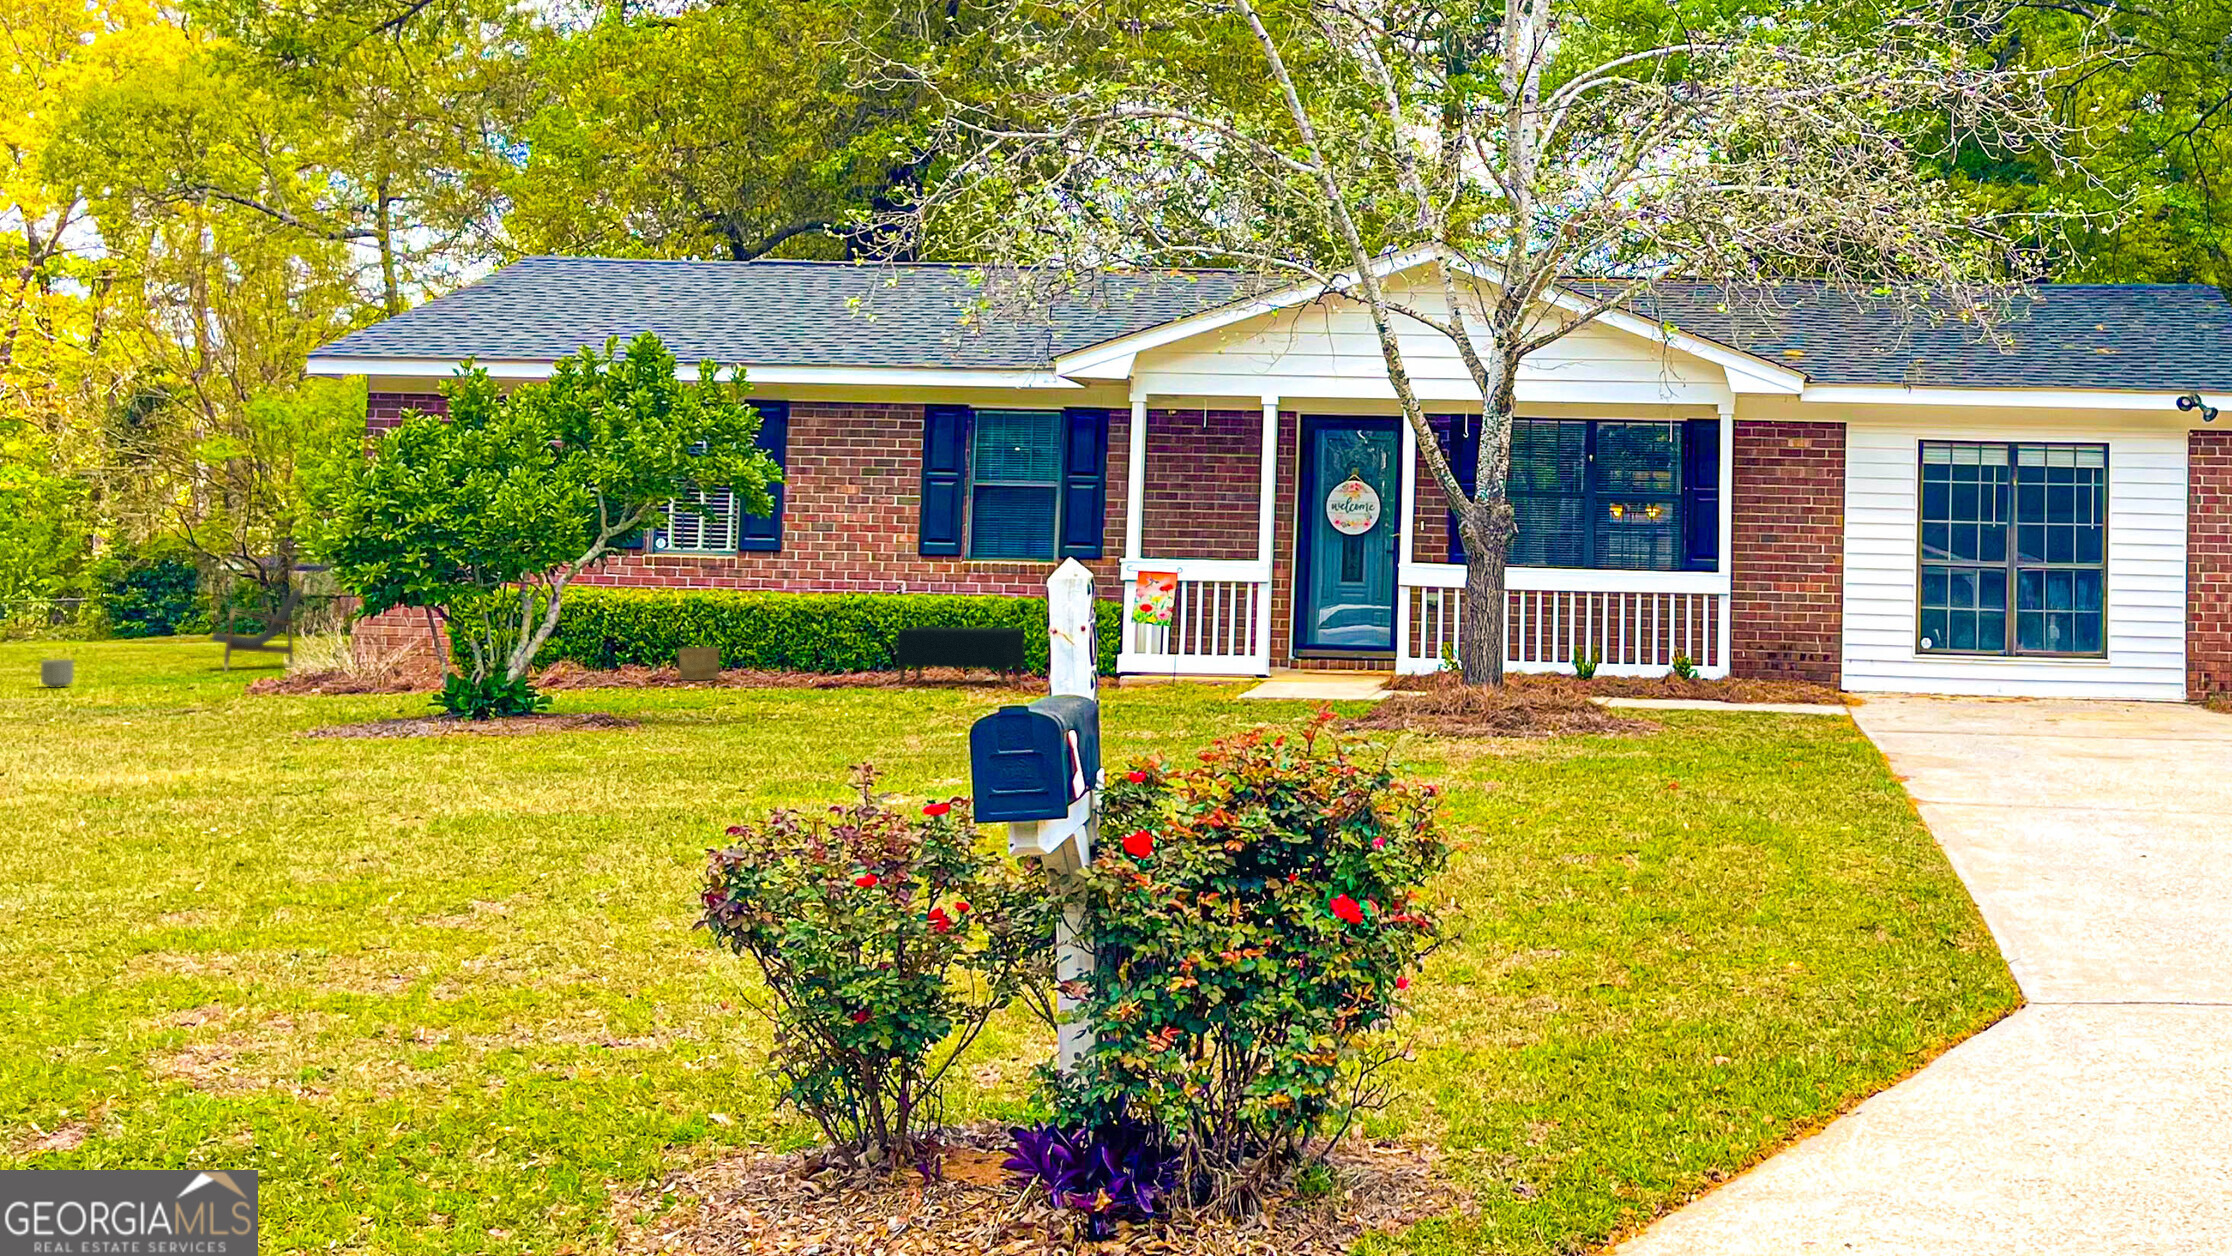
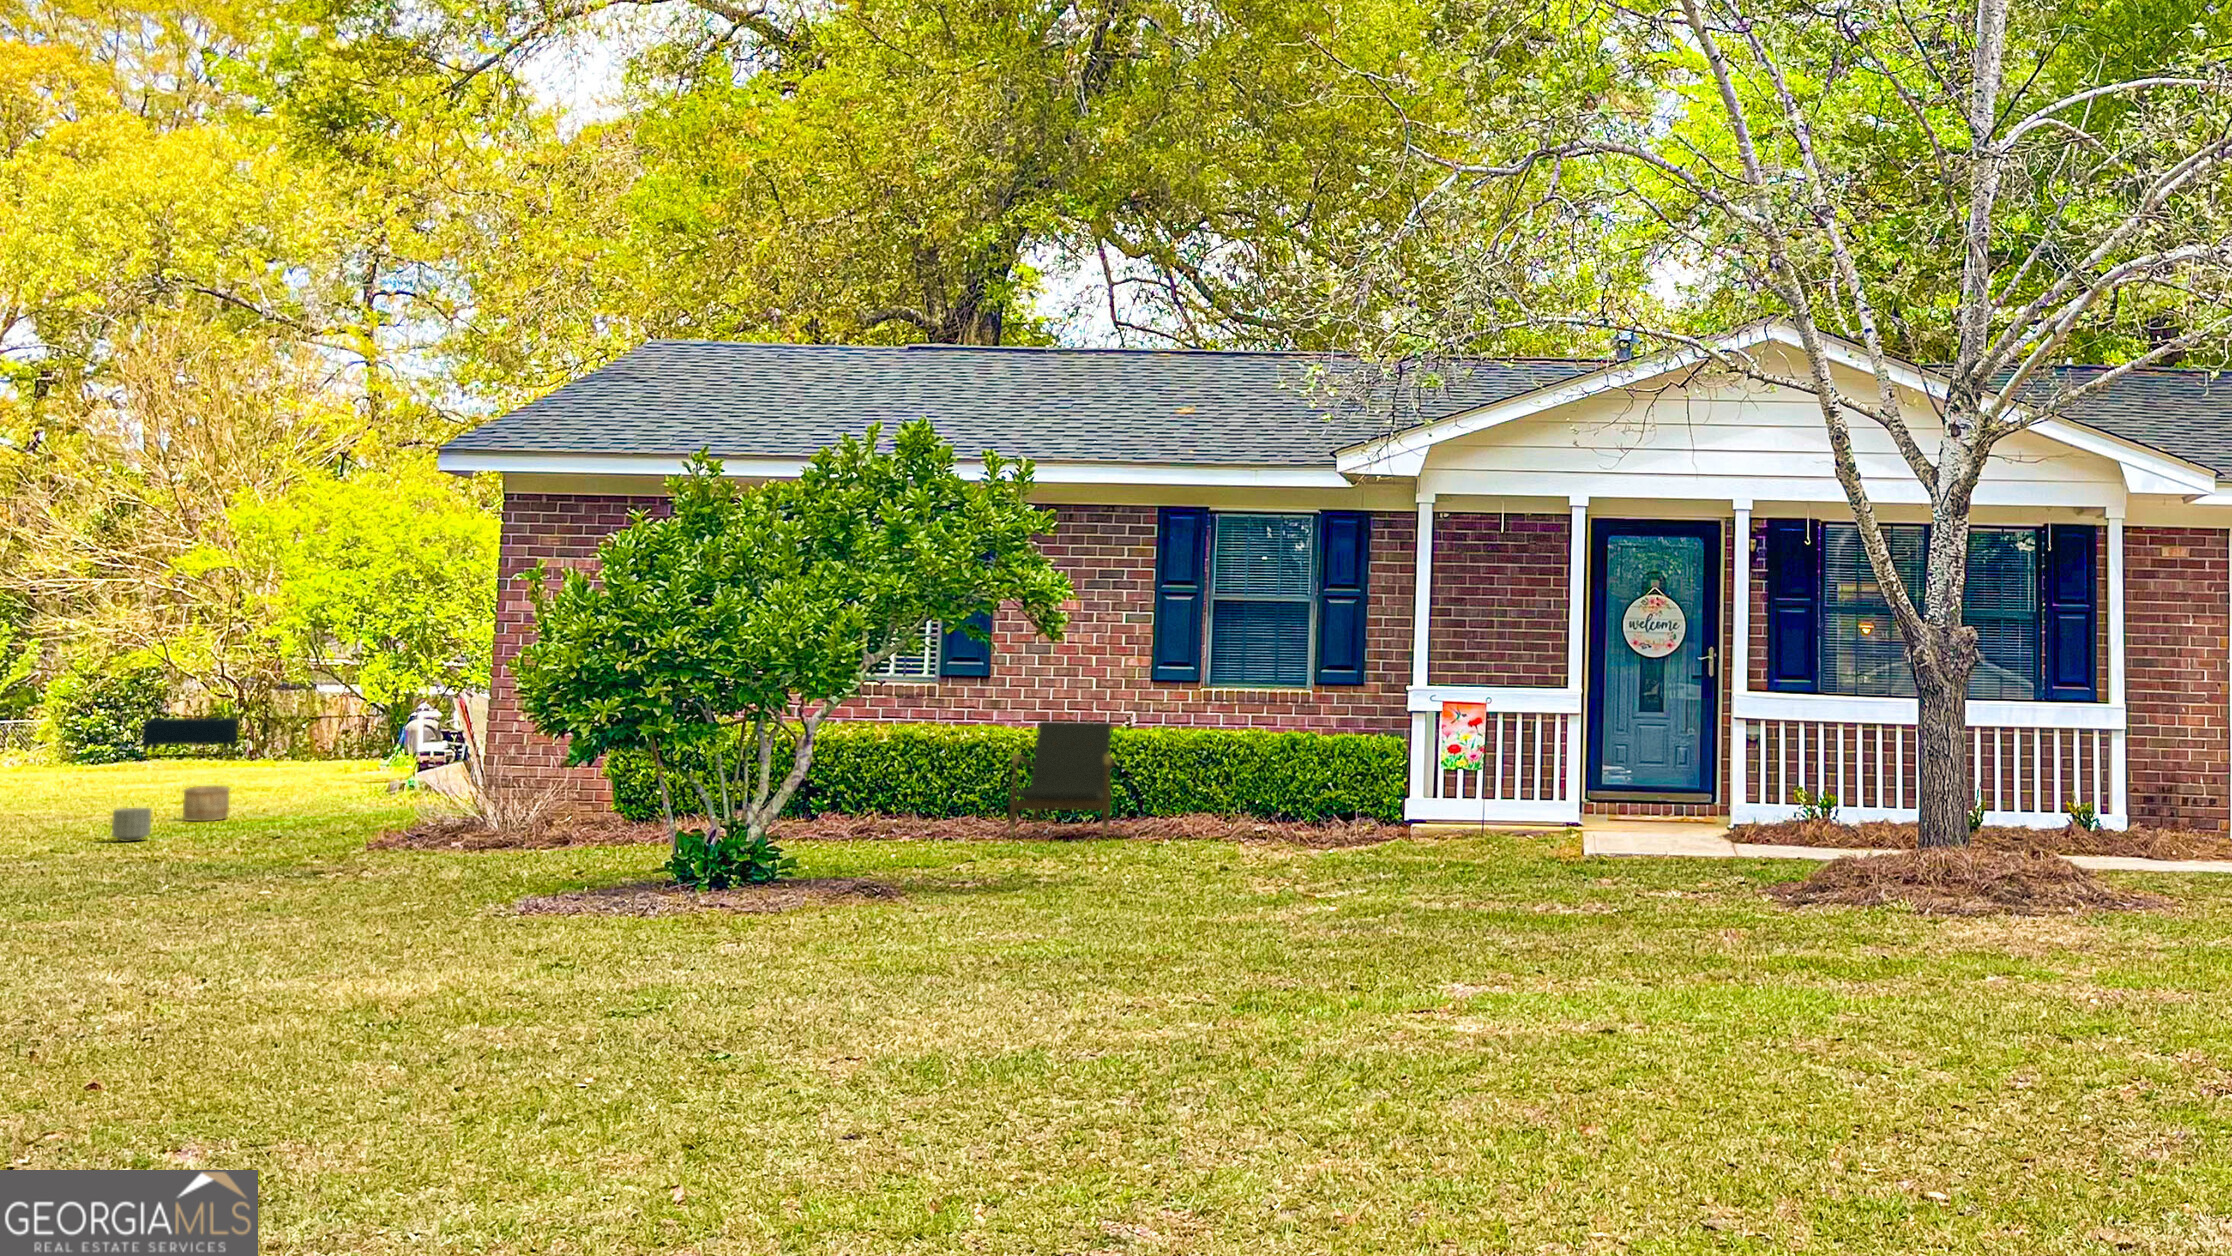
lounge chair: present [212,588,301,671] -> present [1010,721,1115,837]
bench: present [896,627,1025,685] -> present [142,718,239,756]
wooden bucket: present [679,647,719,681] -> present [183,786,230,821]

